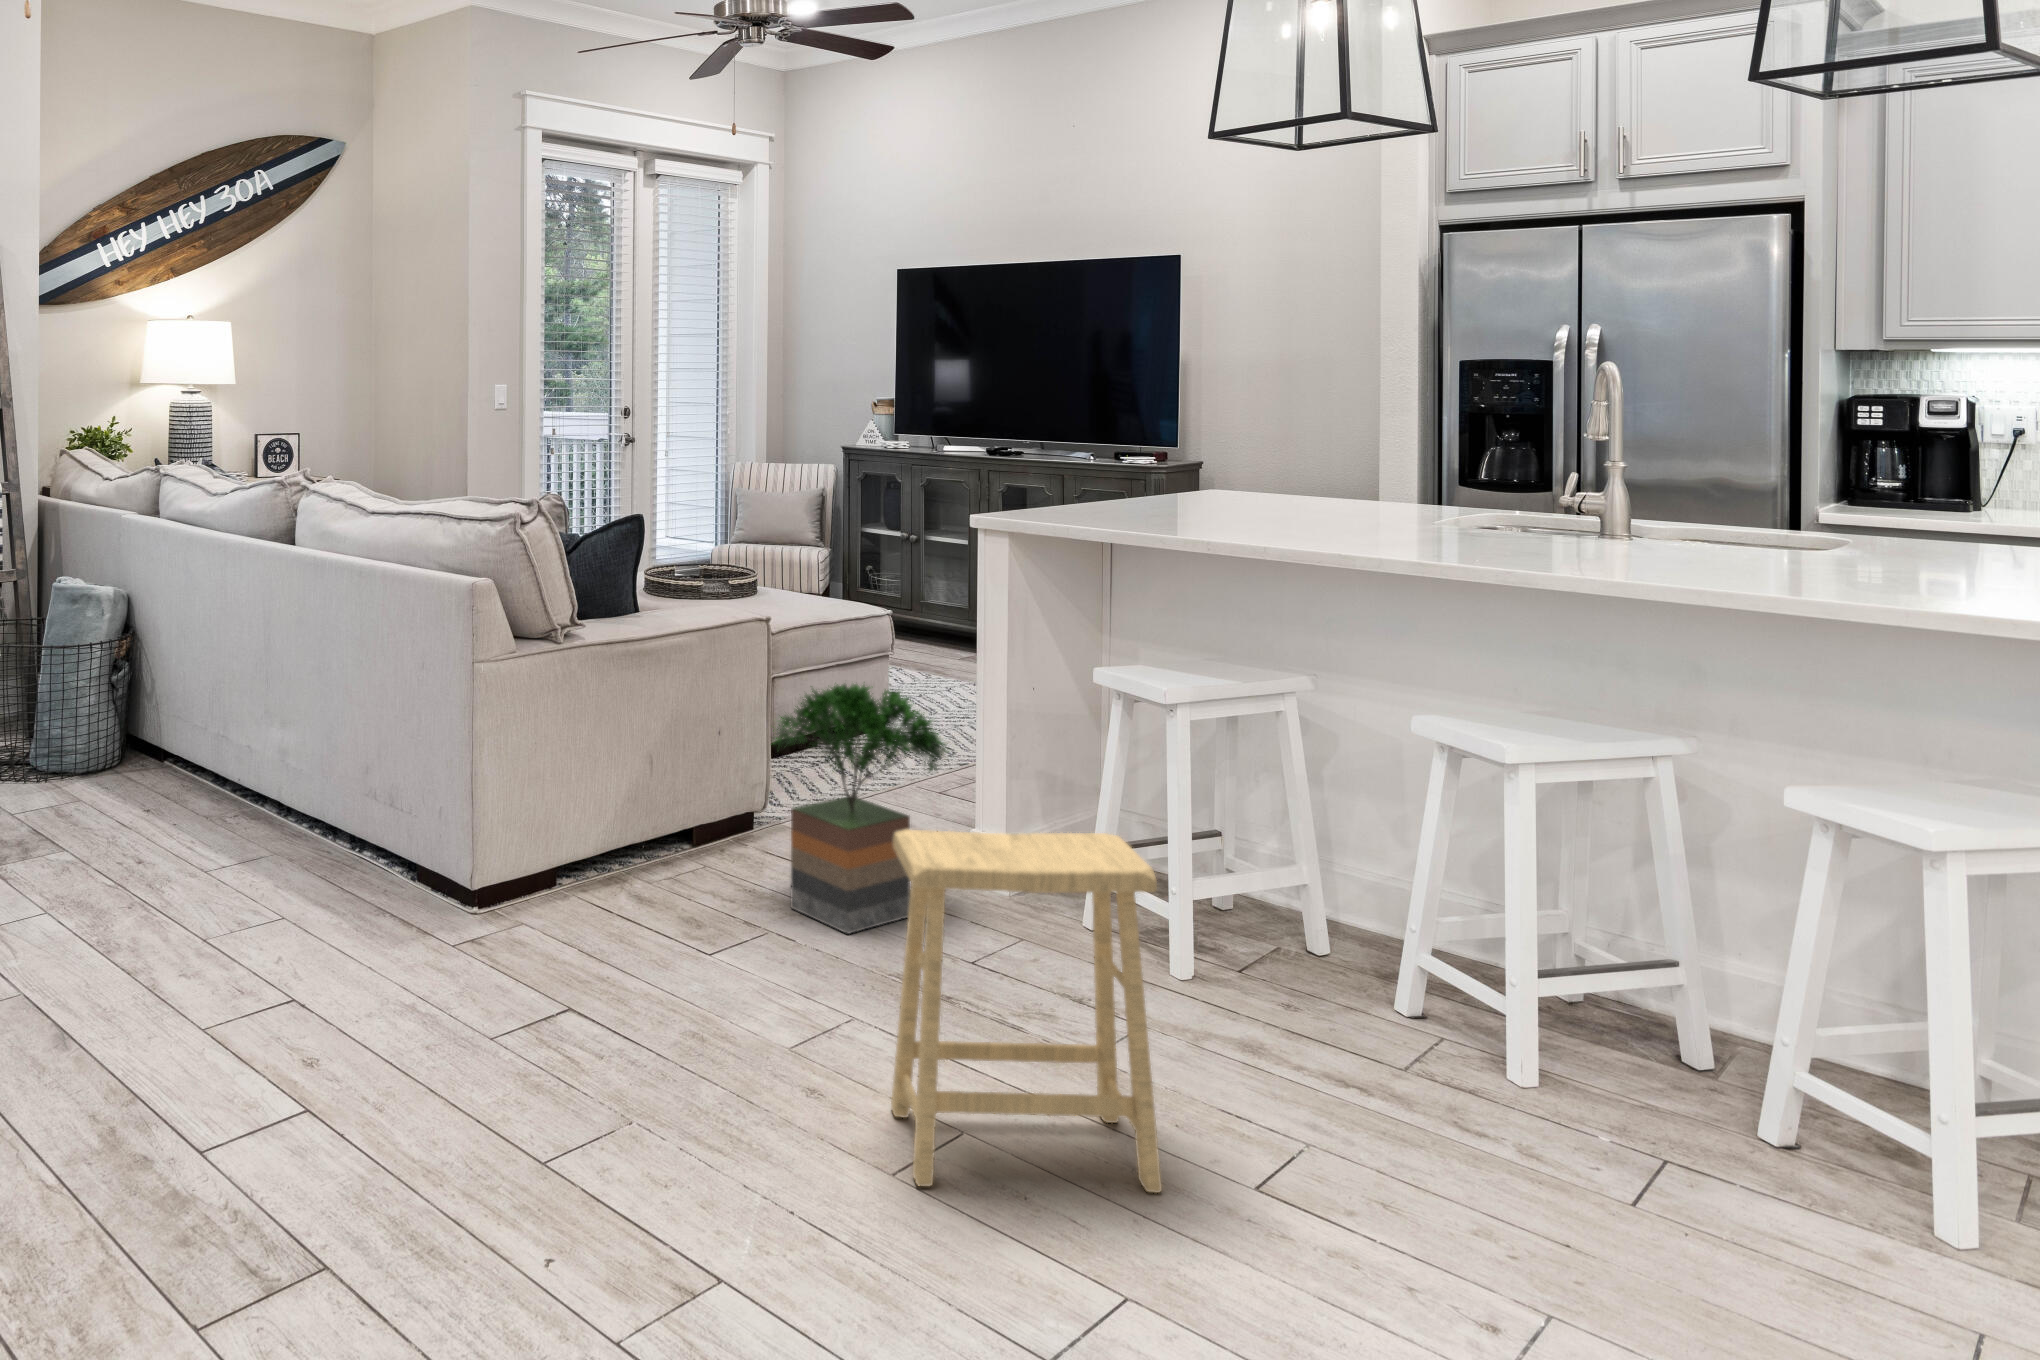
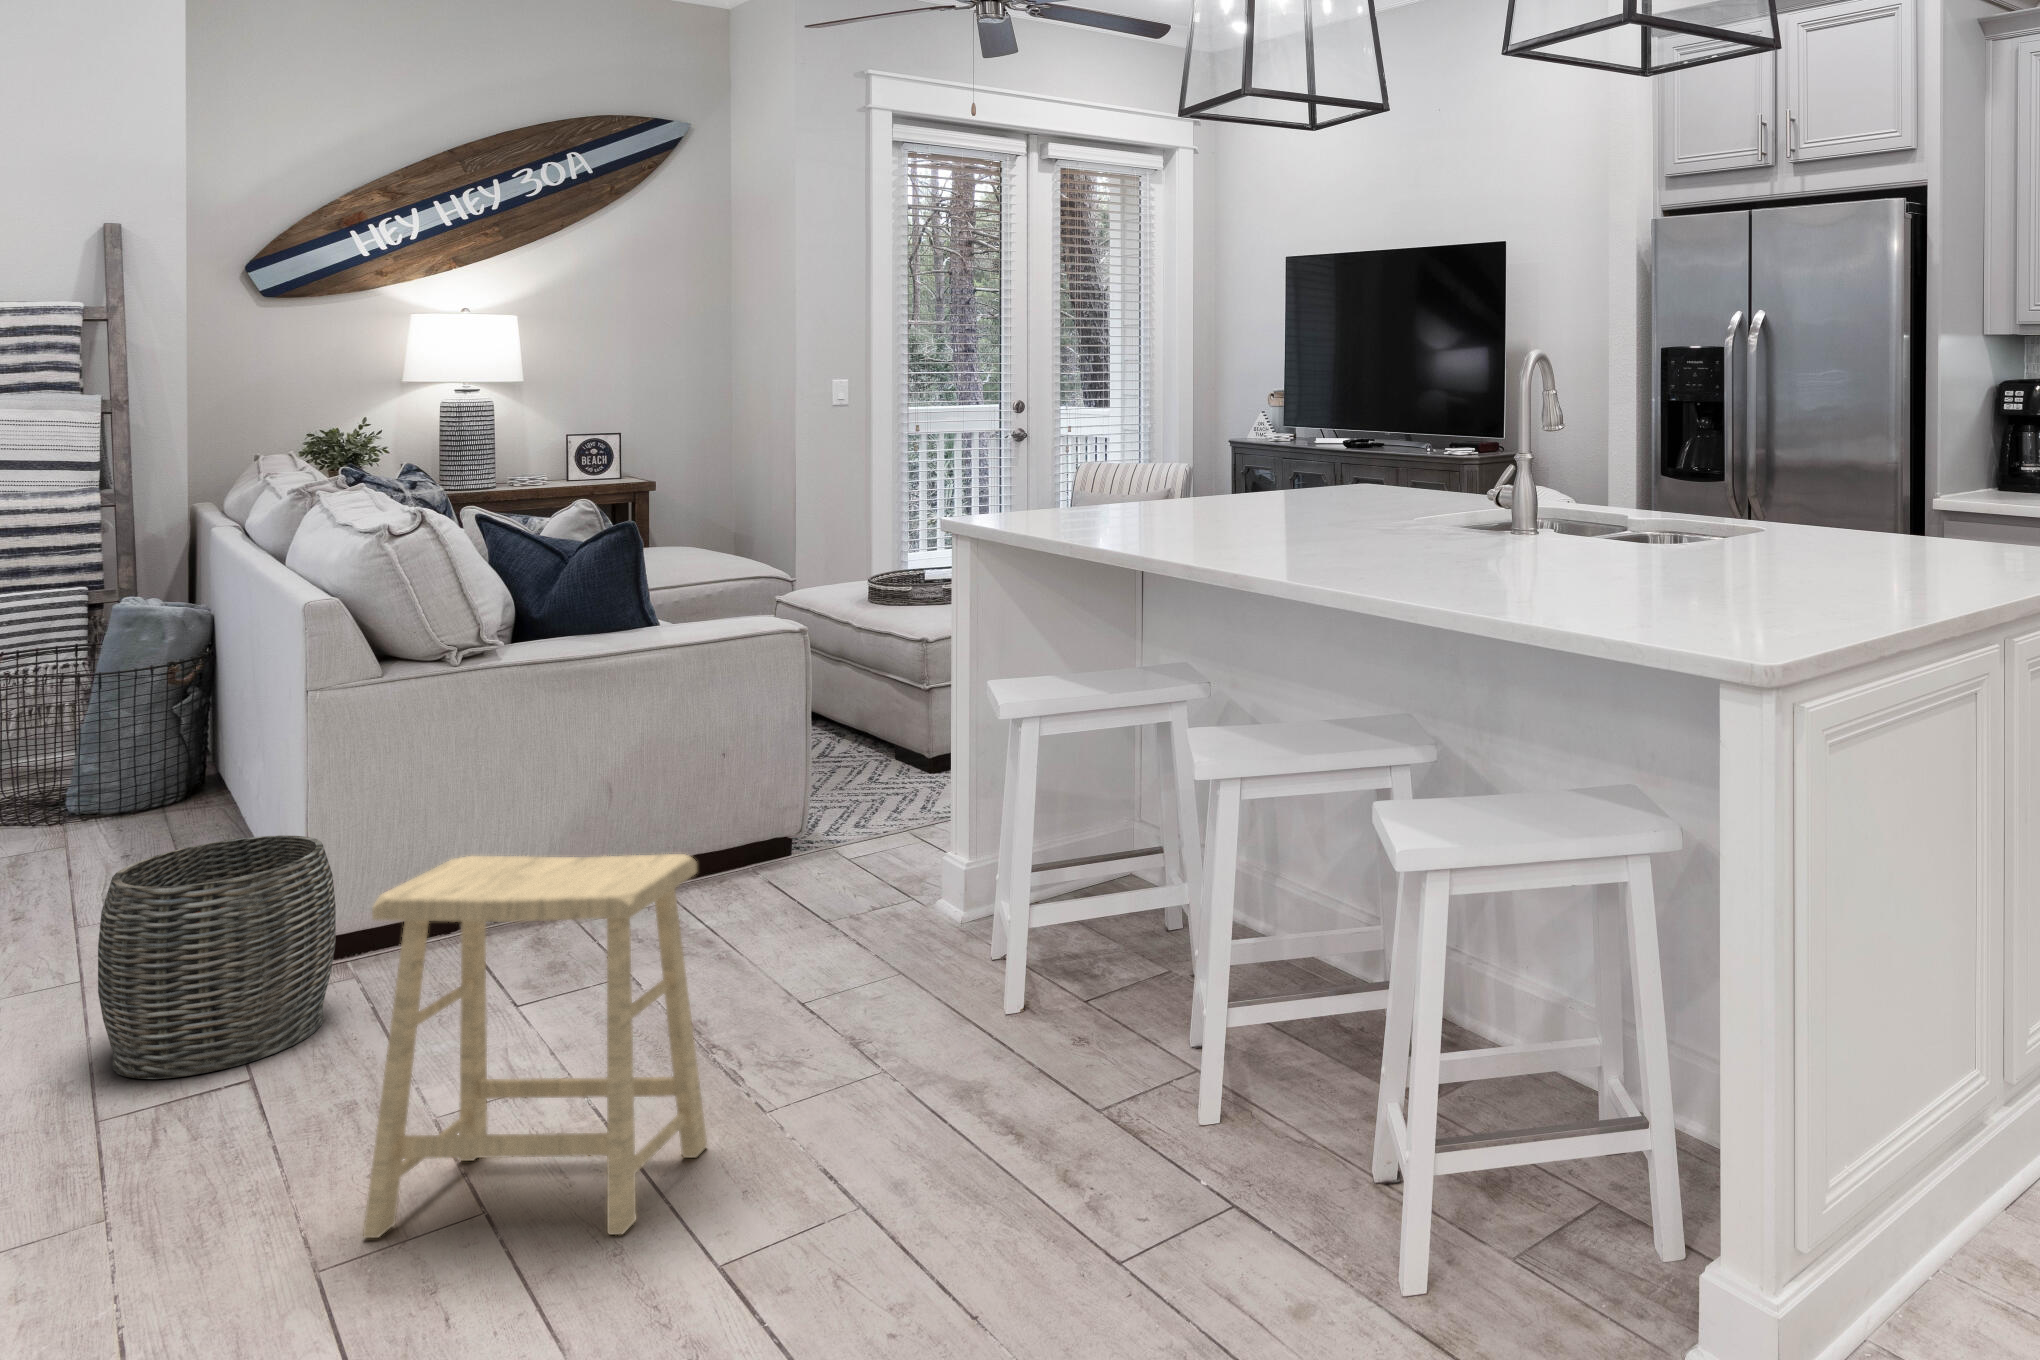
potted tree: present [773,684,947,934] -> none [673,690,862,958]
woven basket: none [408,806,578,1030] -> present [98,835,336,1079]

